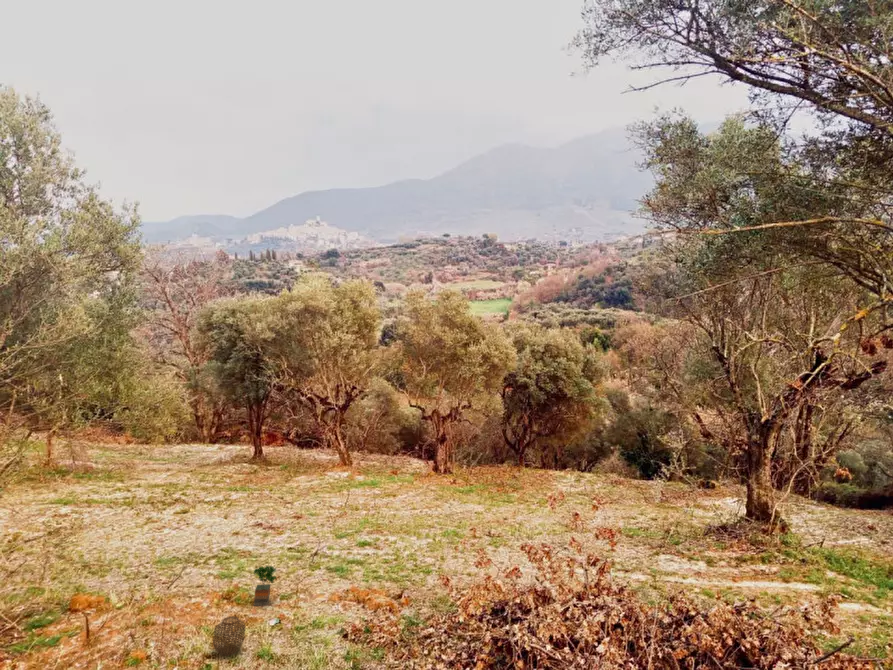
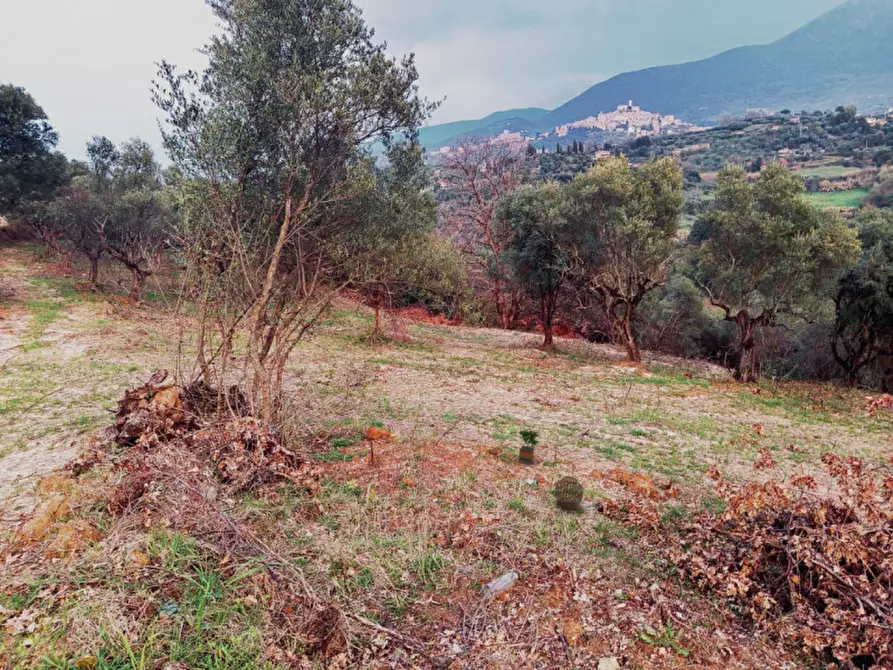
woven basket: present [213,616,245,656] -> present [555,476,583,510]

